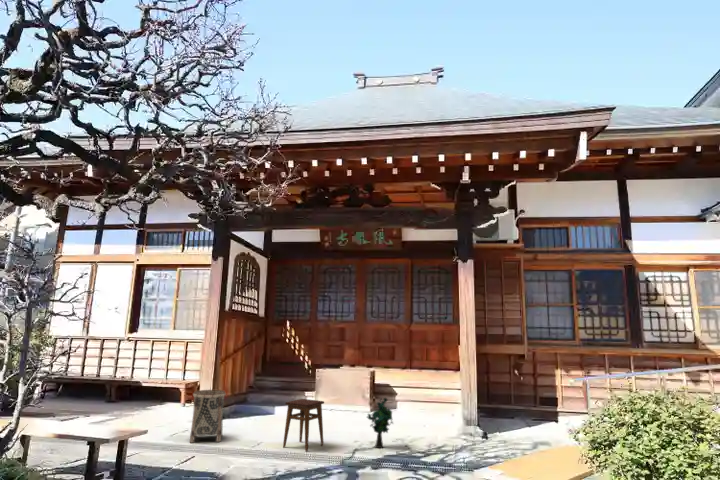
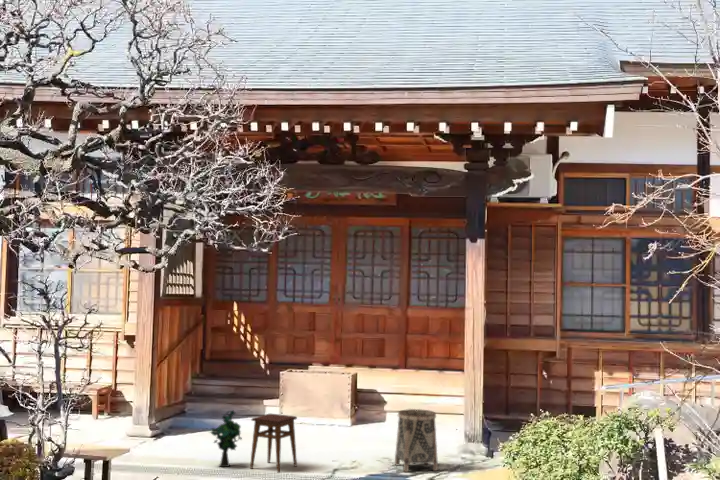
basket: present [190,390,226,443] -> present [395,409,438,472]
decorative plant: present [367,398,393,448] -> present [211,411,242,467]

